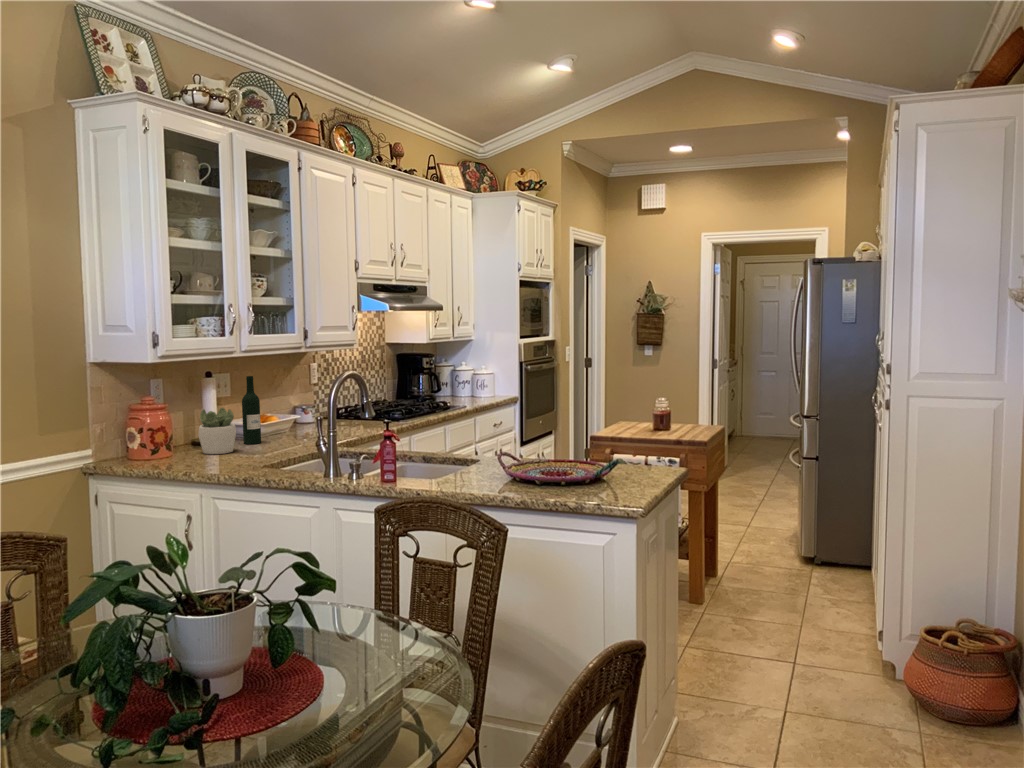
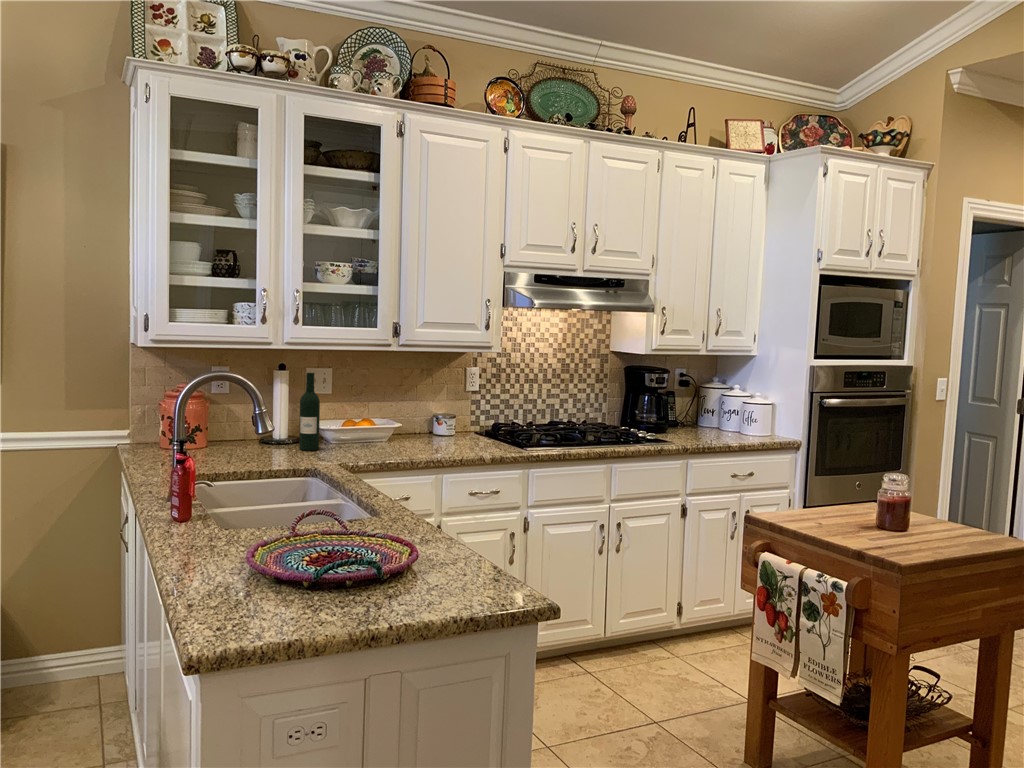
succulent plant: present [198,408,236,454] -> none [225,403,267,455]

